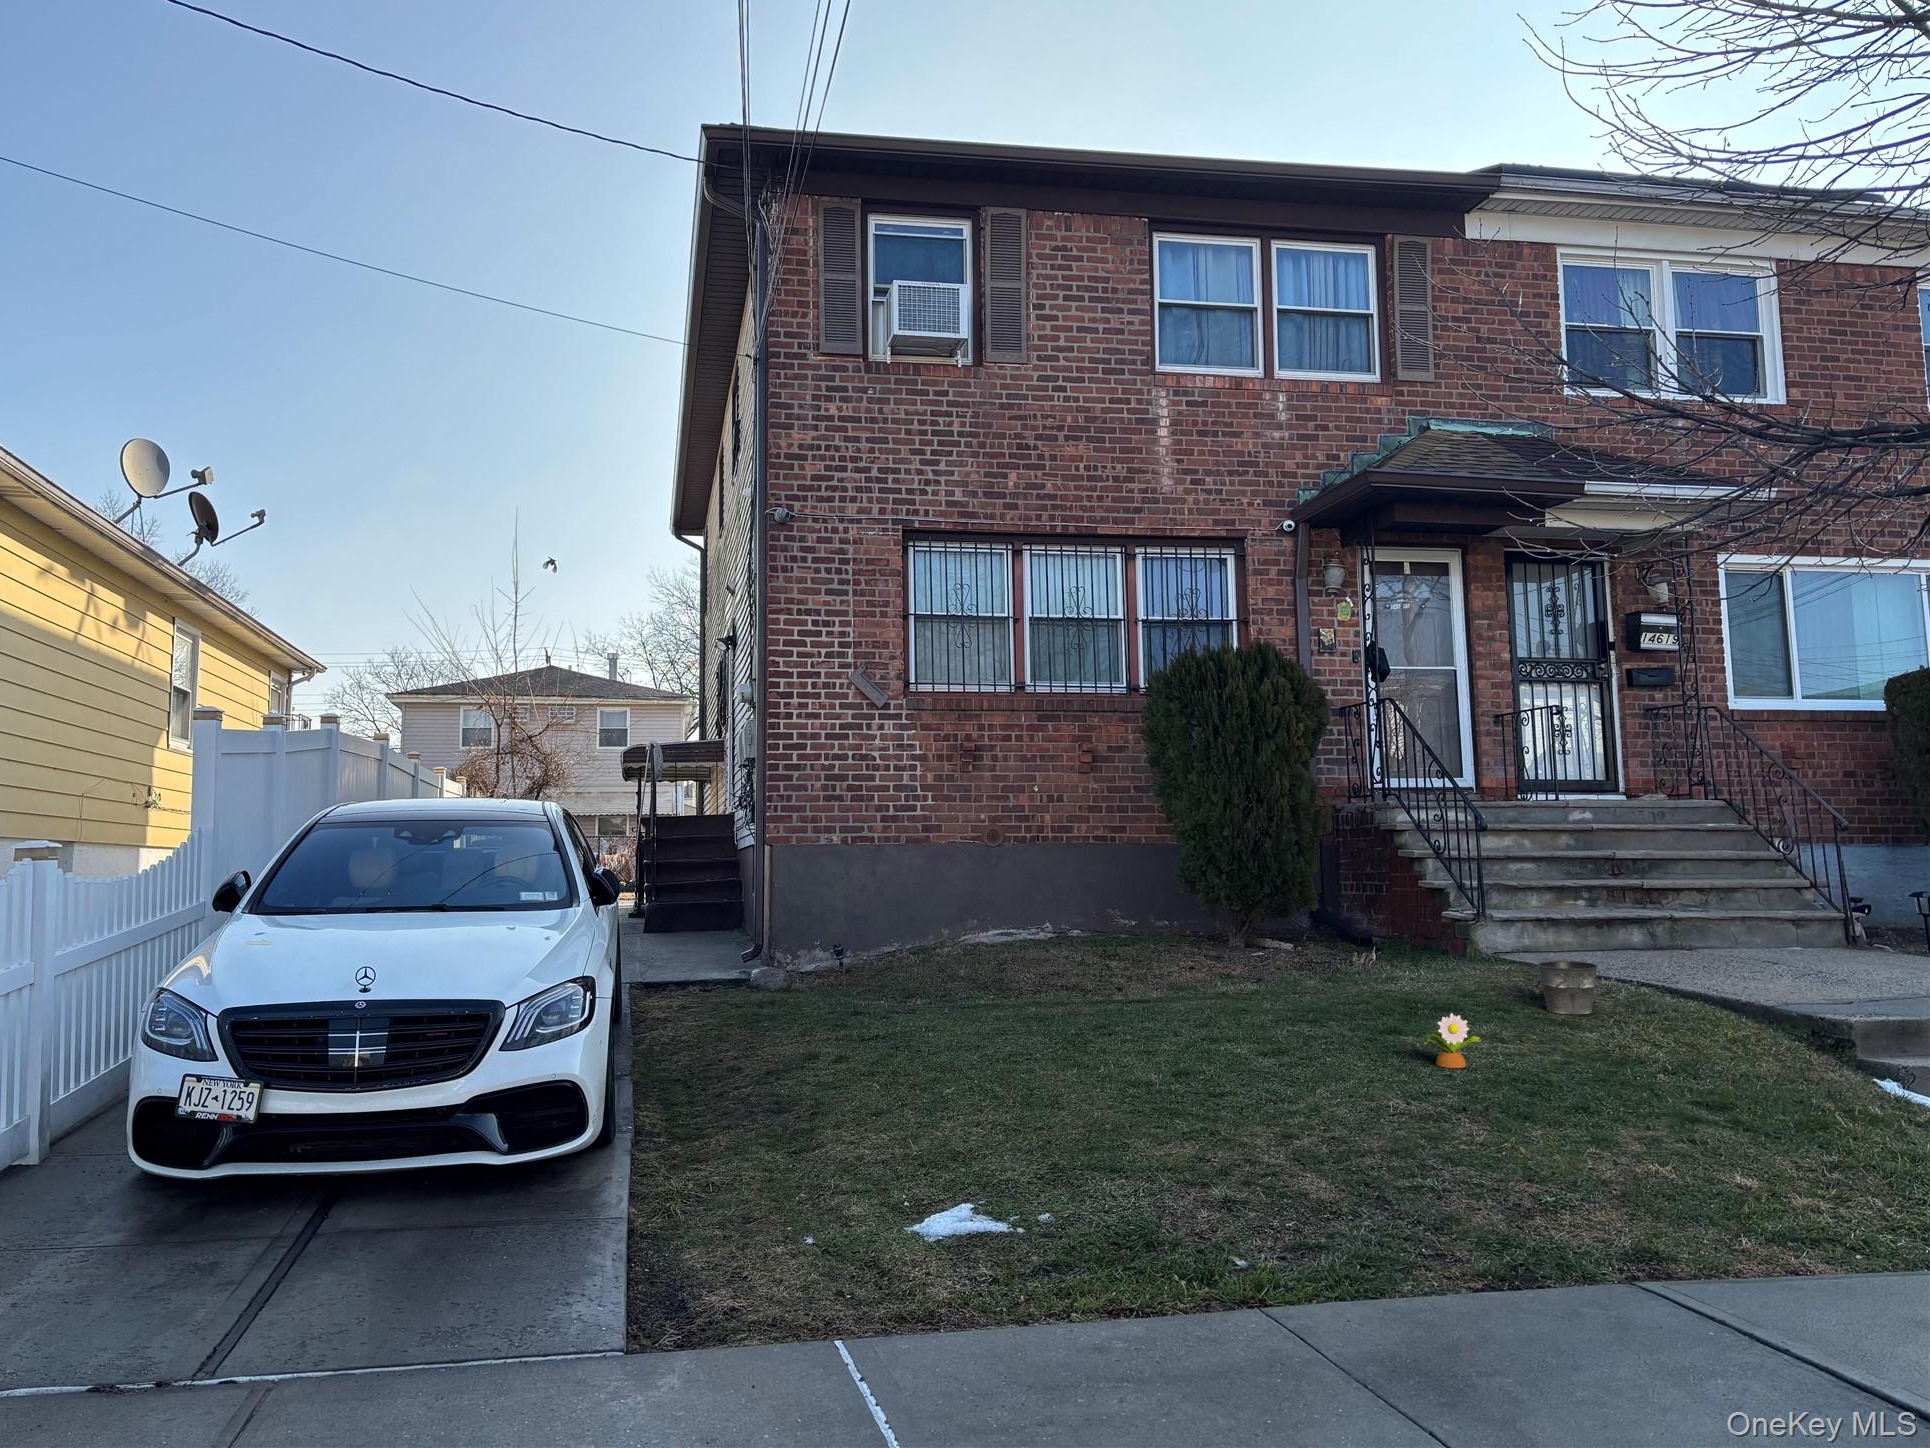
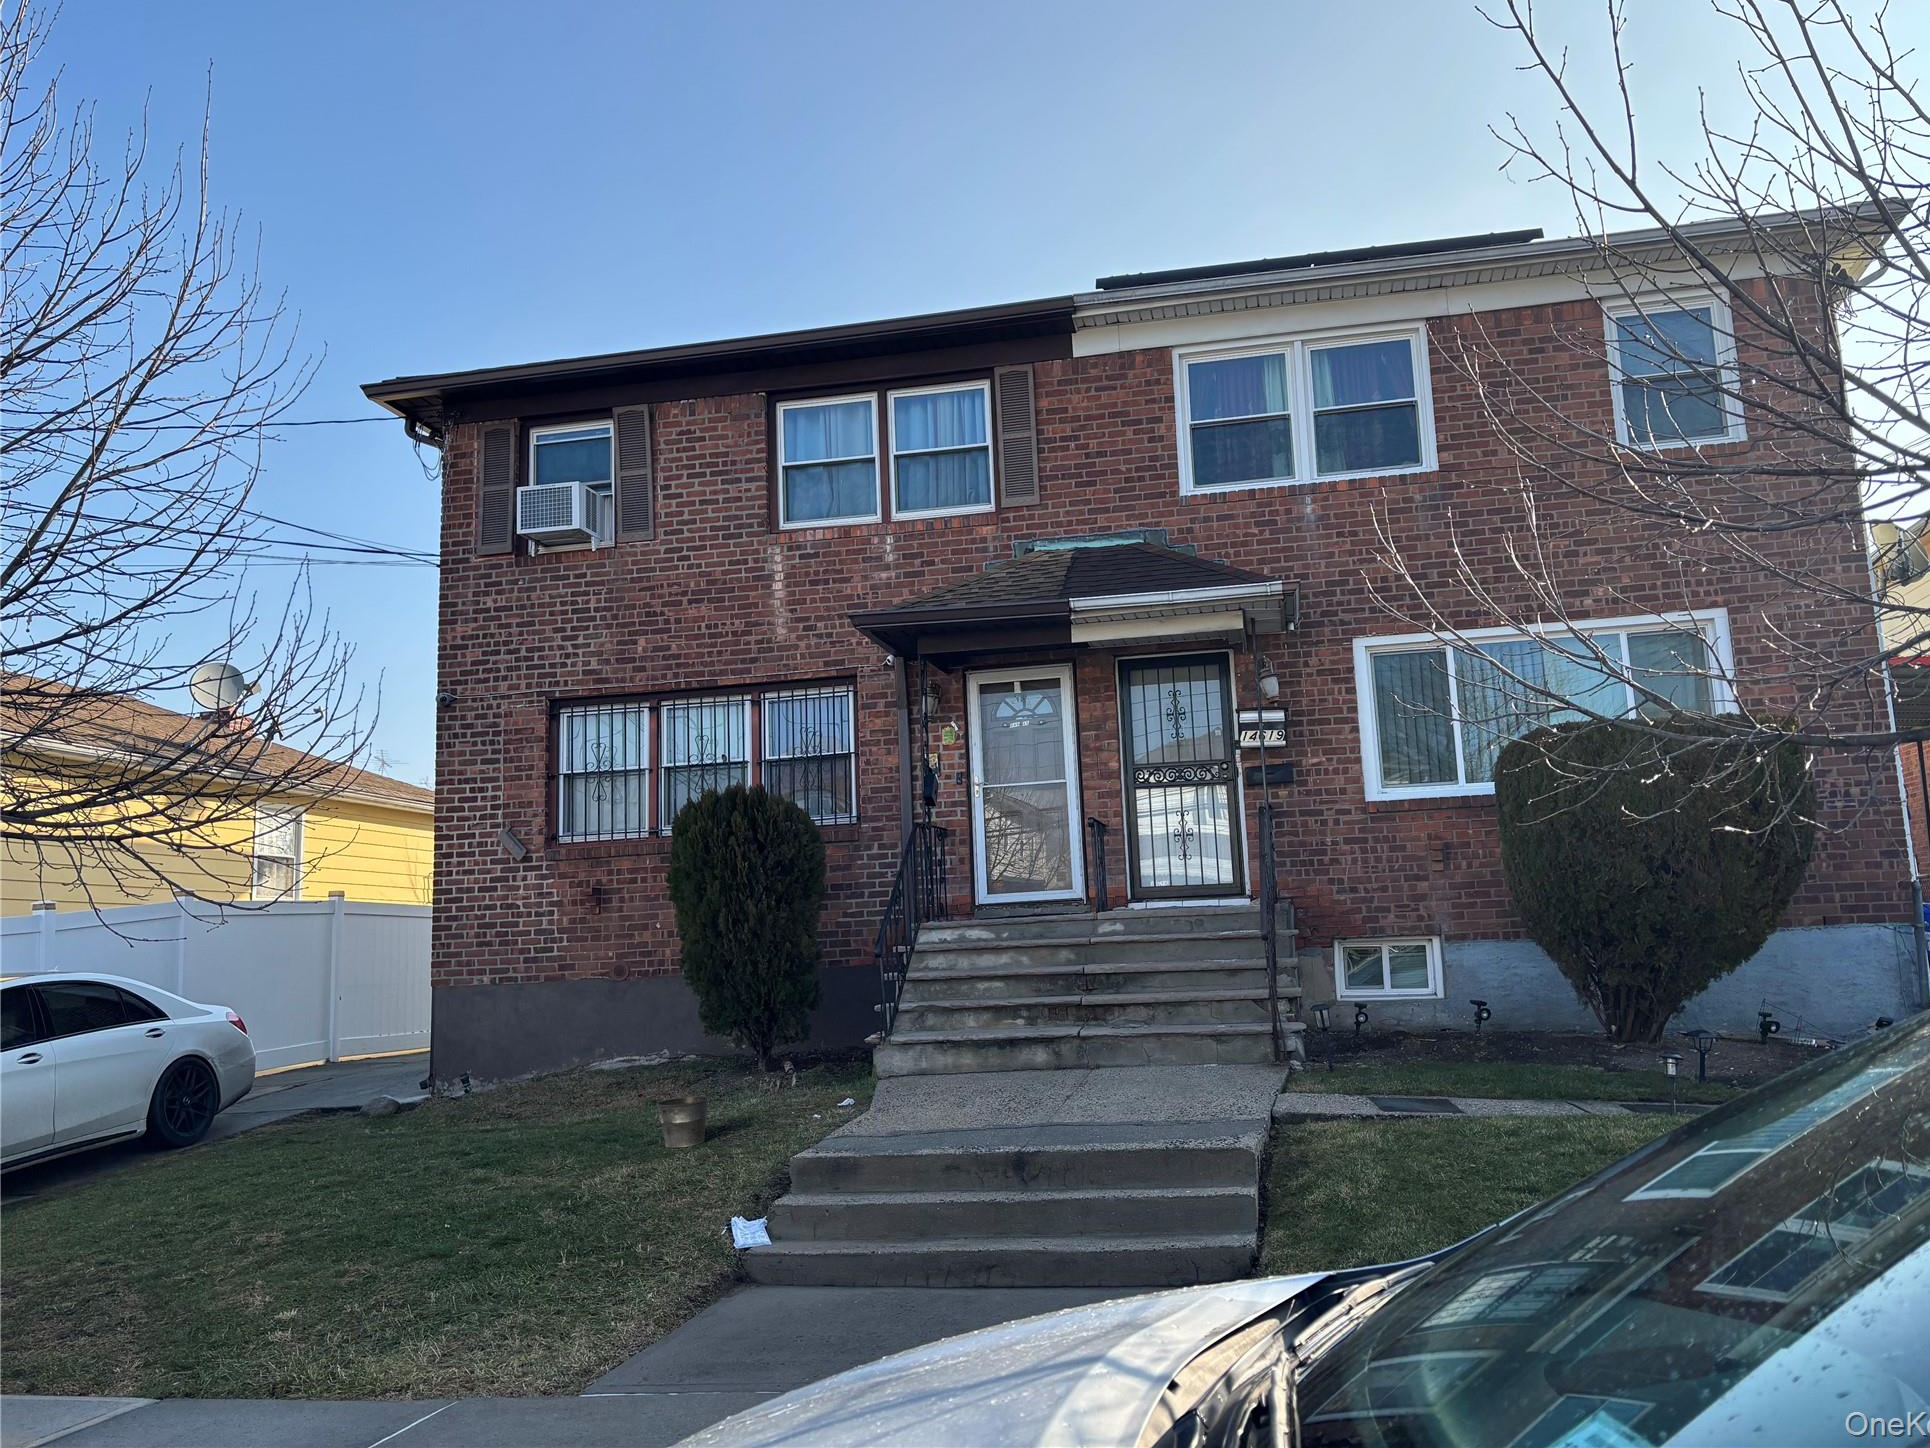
decorative plant: present [1424,1013,1481,1068] -> none [375,1155,424,1203]

